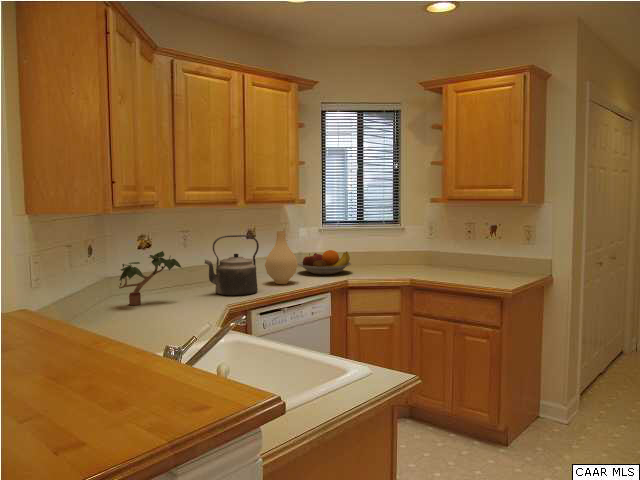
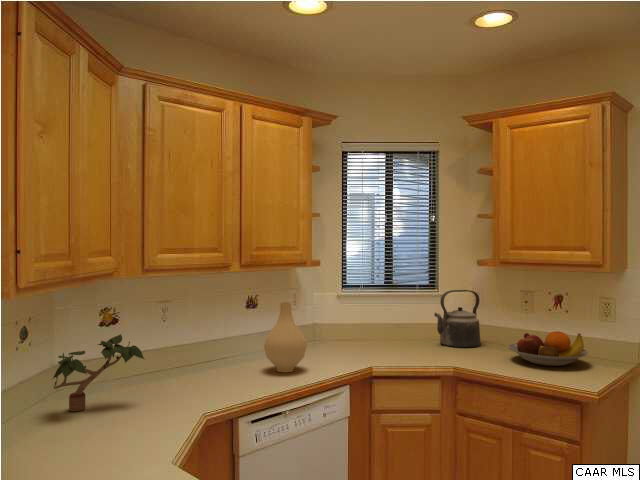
kettle: present [205,235,259,296] -> present [434,290,480,347]
fruit bowl: present [298,250,351,274] -> present [508,331,588,366]

